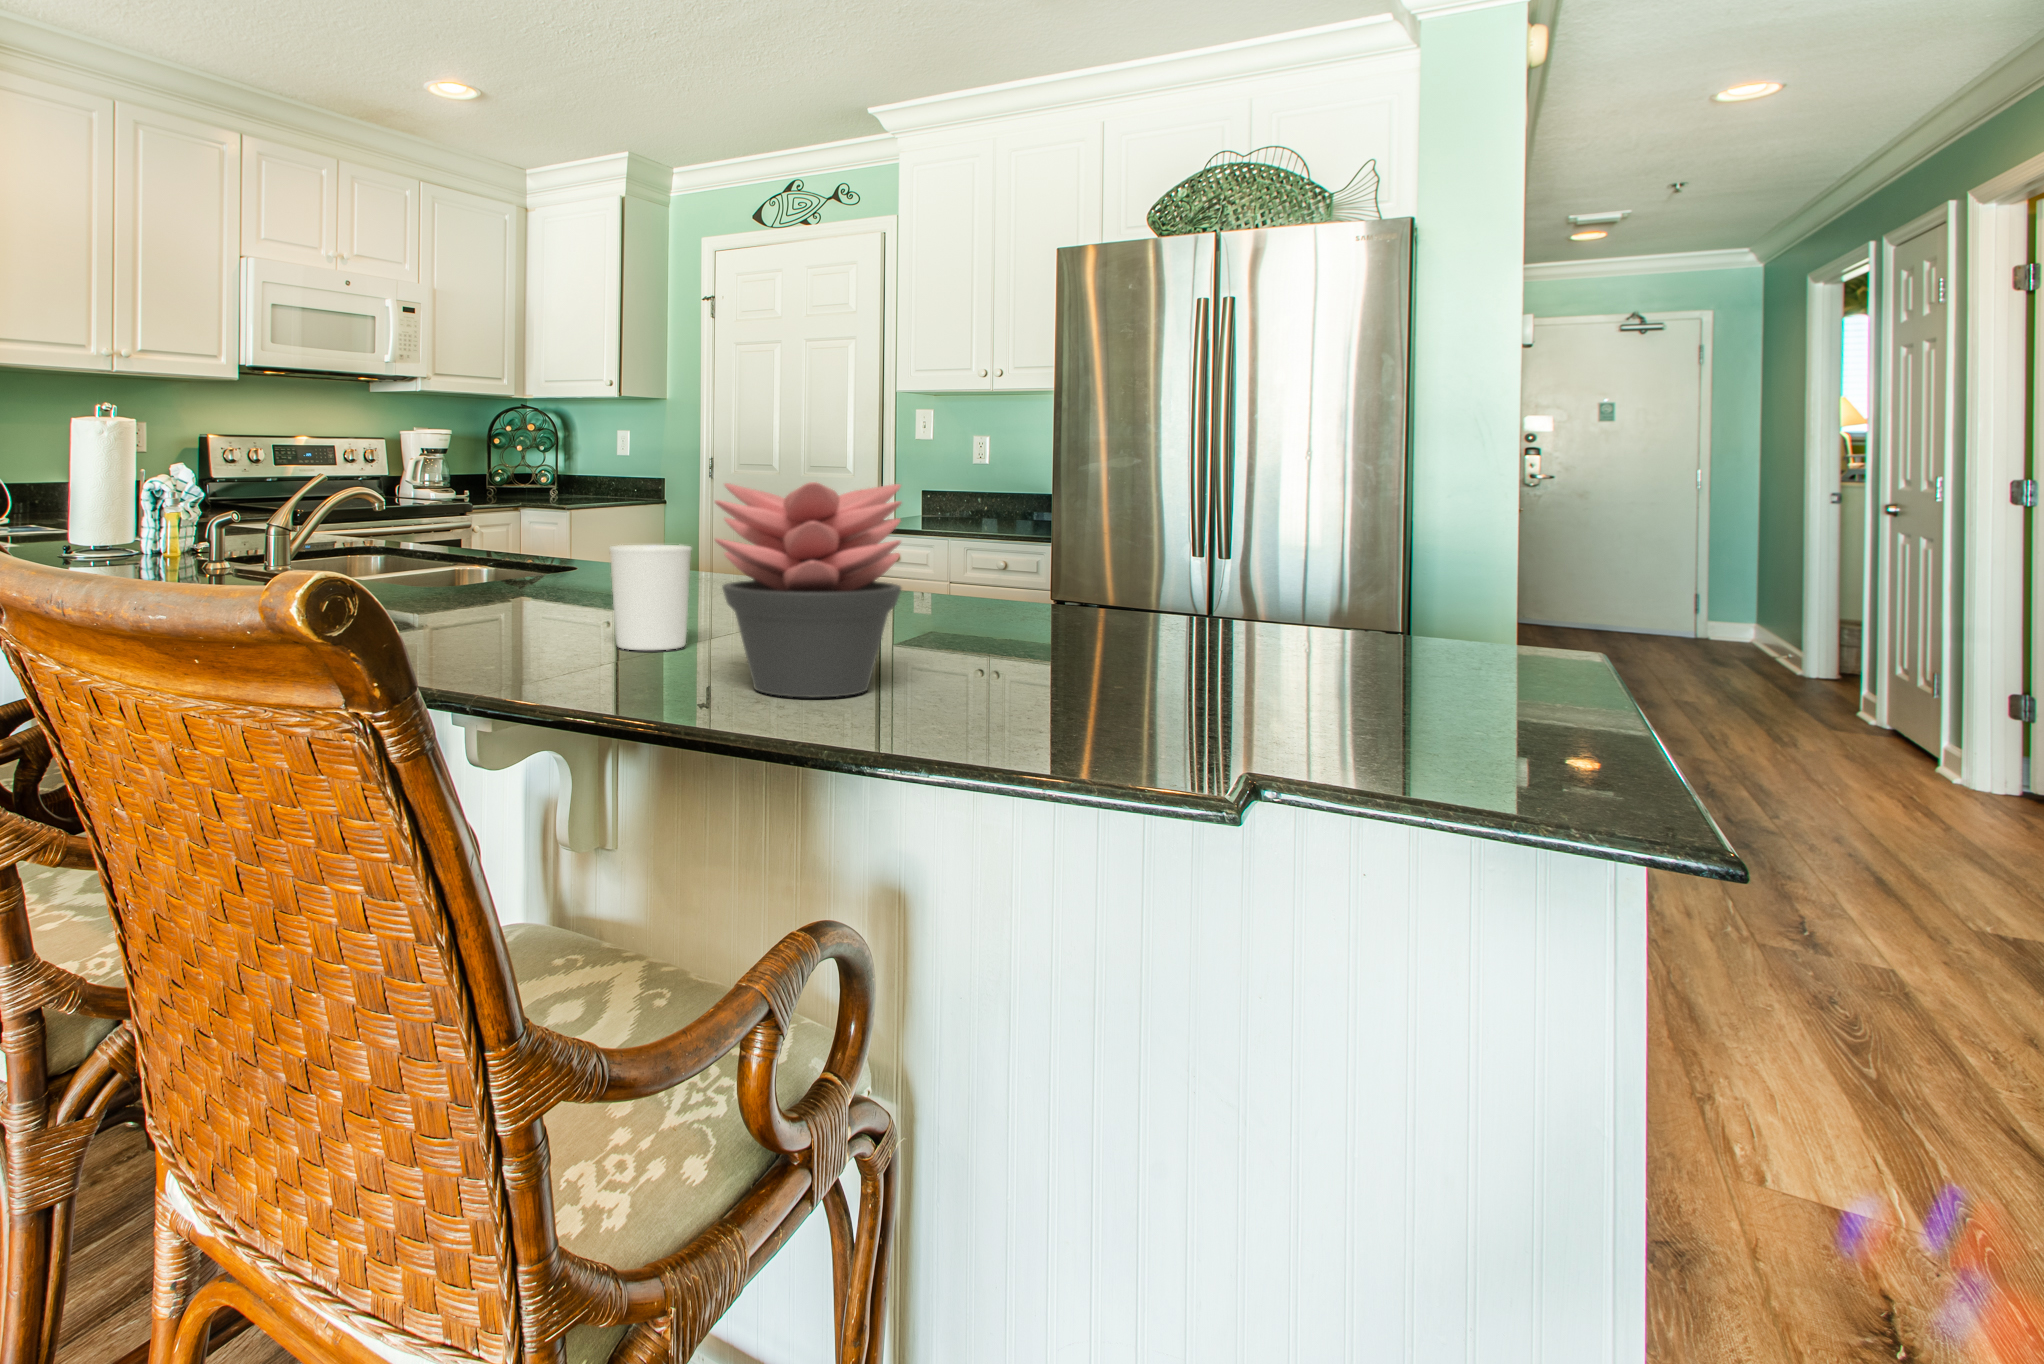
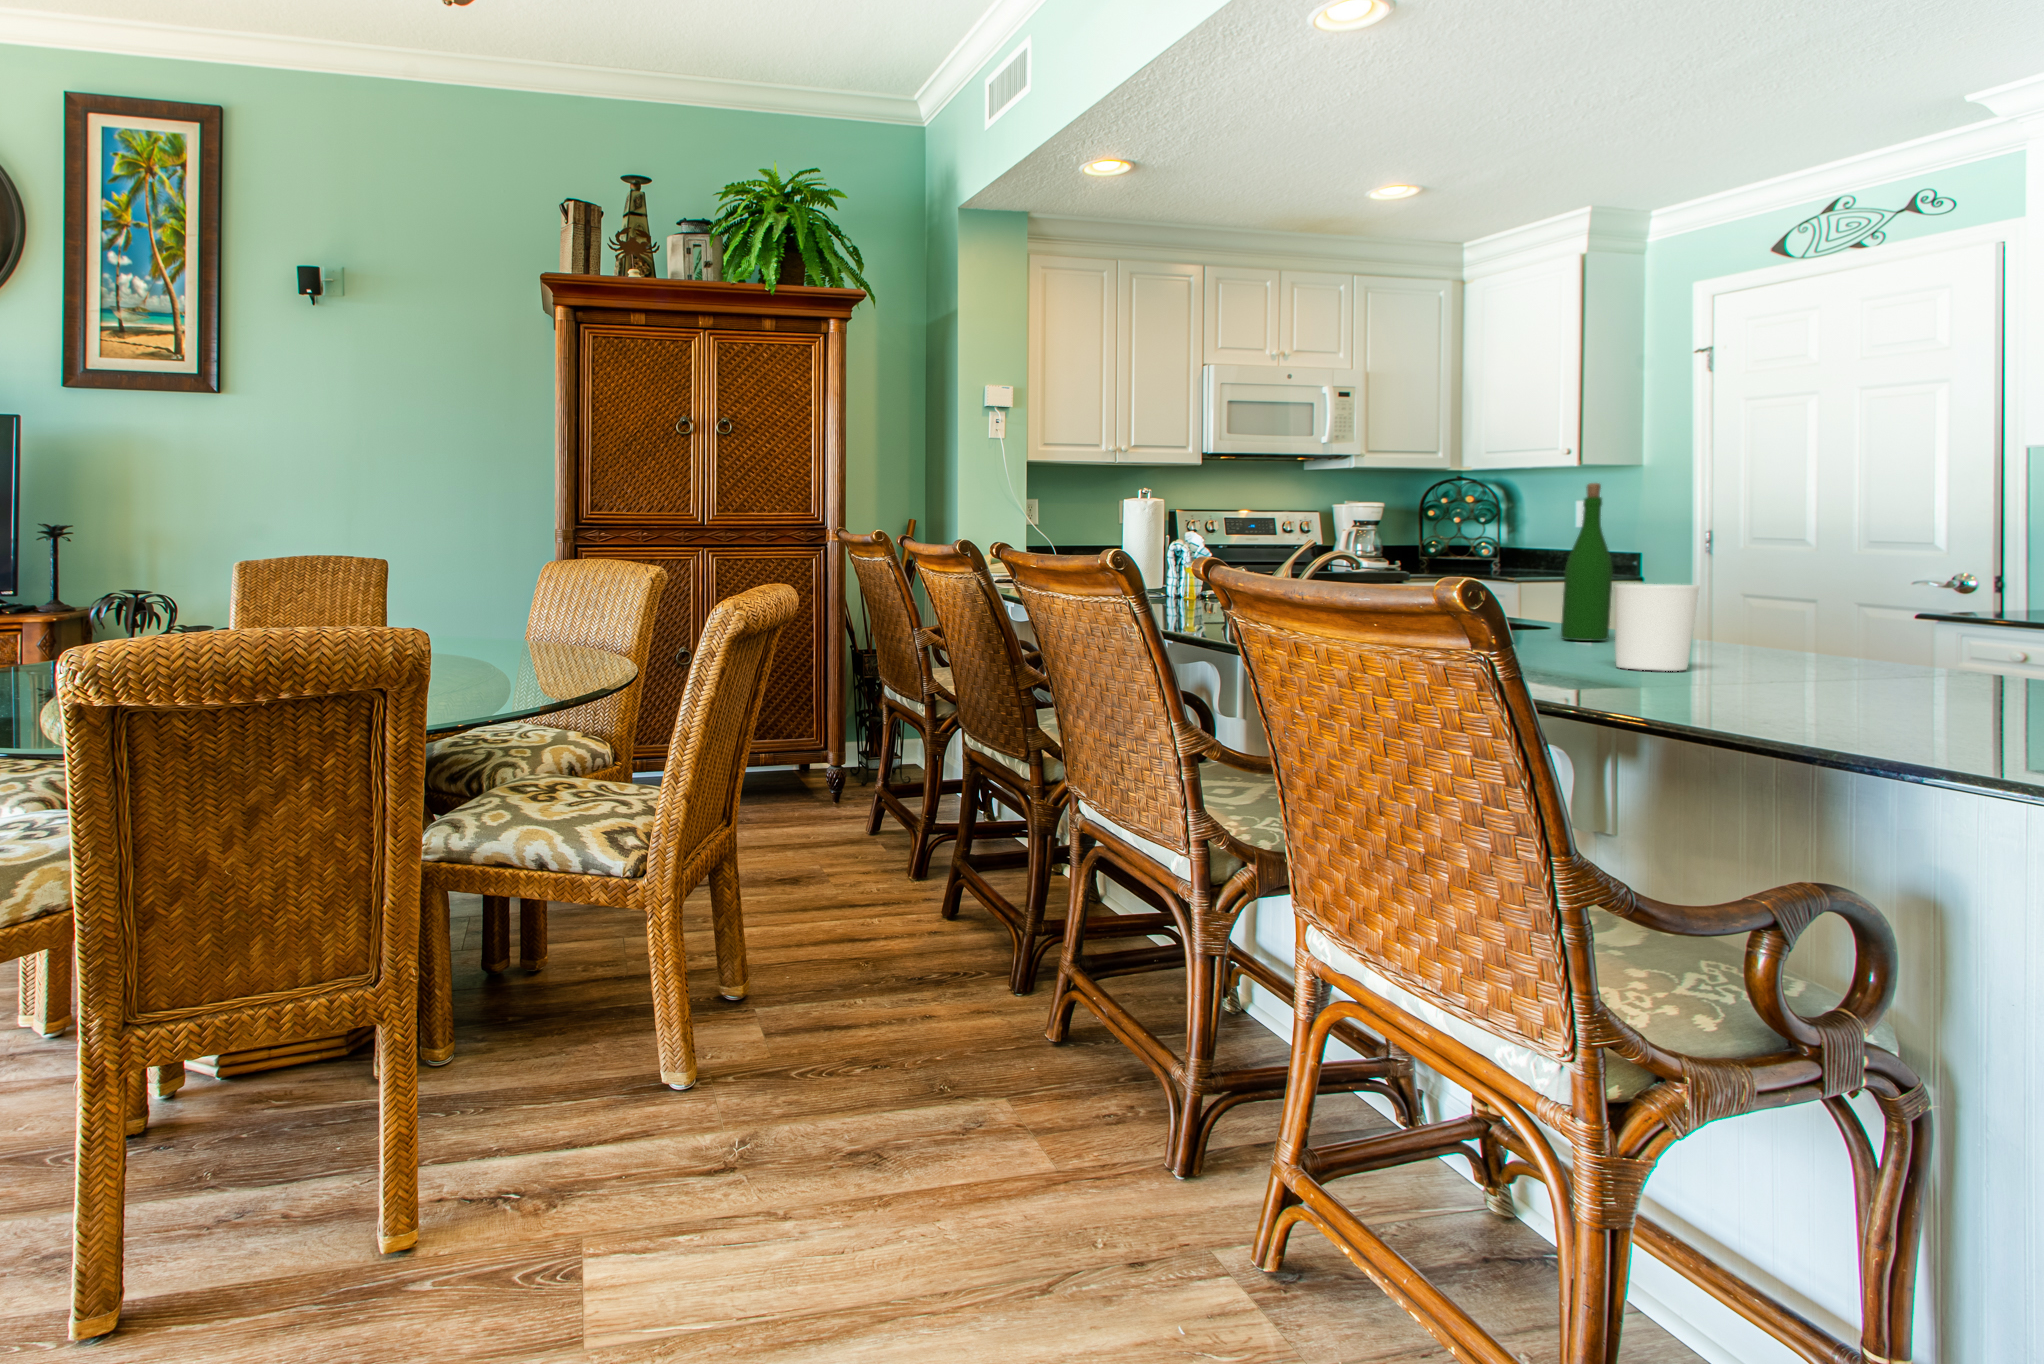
wine bottle: none [582,420,627,597] -> present [1561,483,1613,641]
succulent plant: present [715,482,901,697] -> none [1735,521,1951,702]

